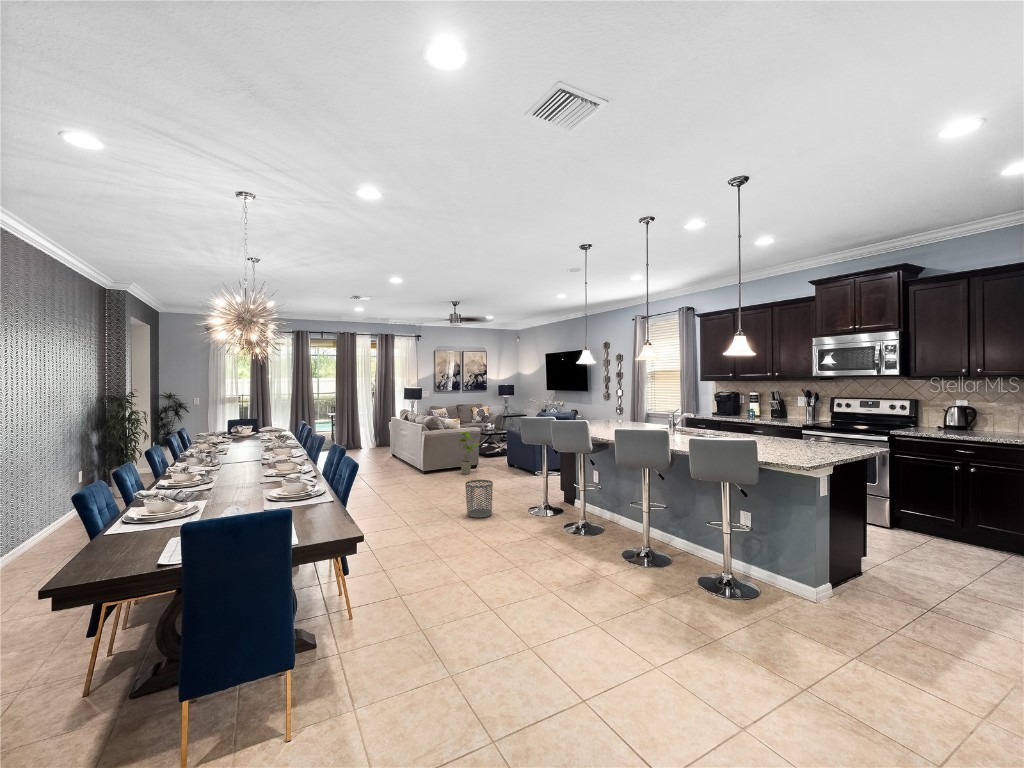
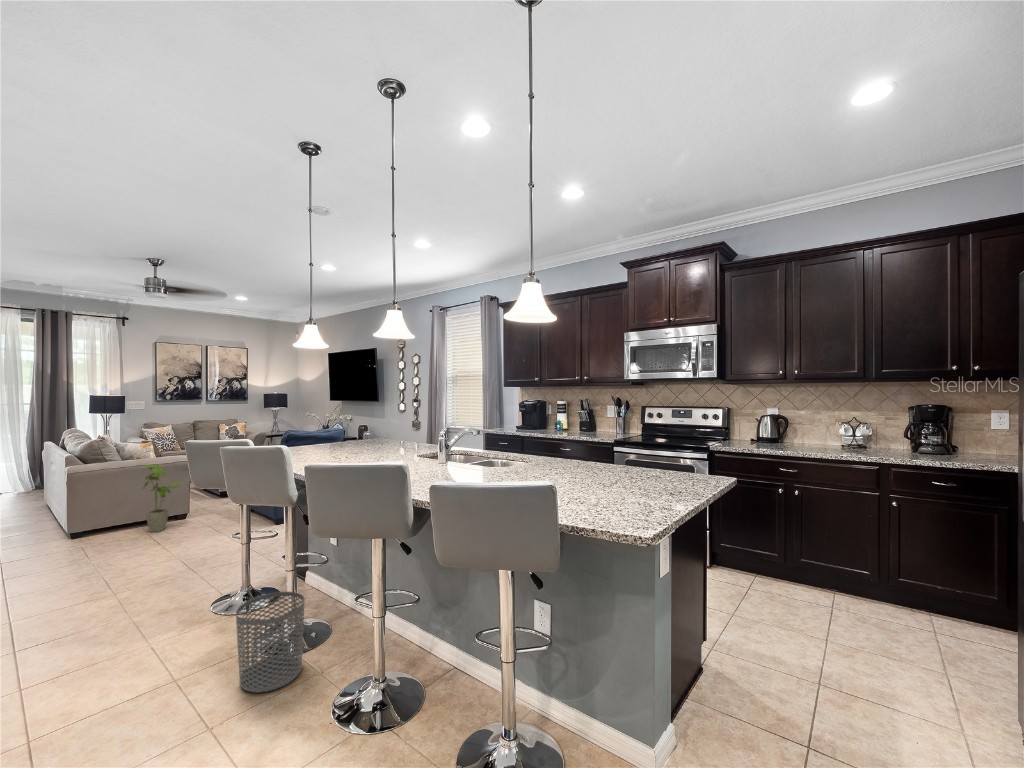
waste bin: present [465,480,493,518] -> present [236,592,304,693]

